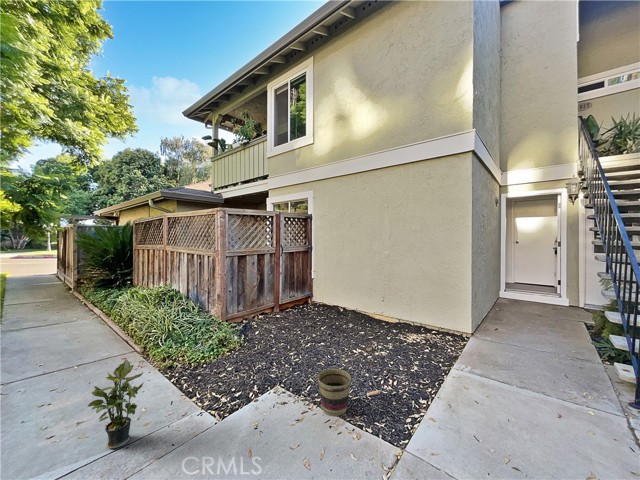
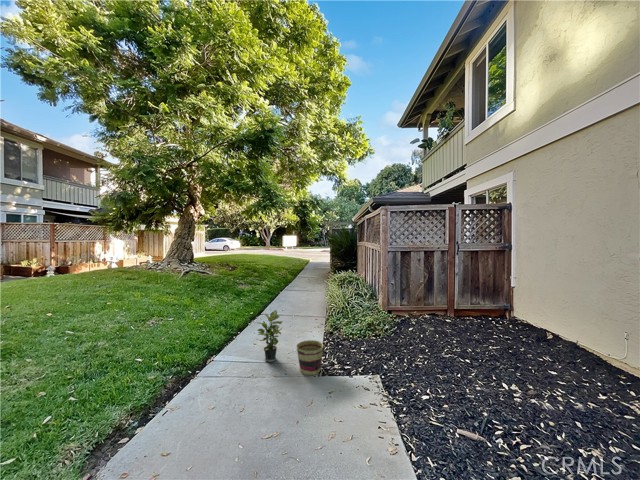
basket: present [318,369,351,416] -> present [297,340,323,375]

